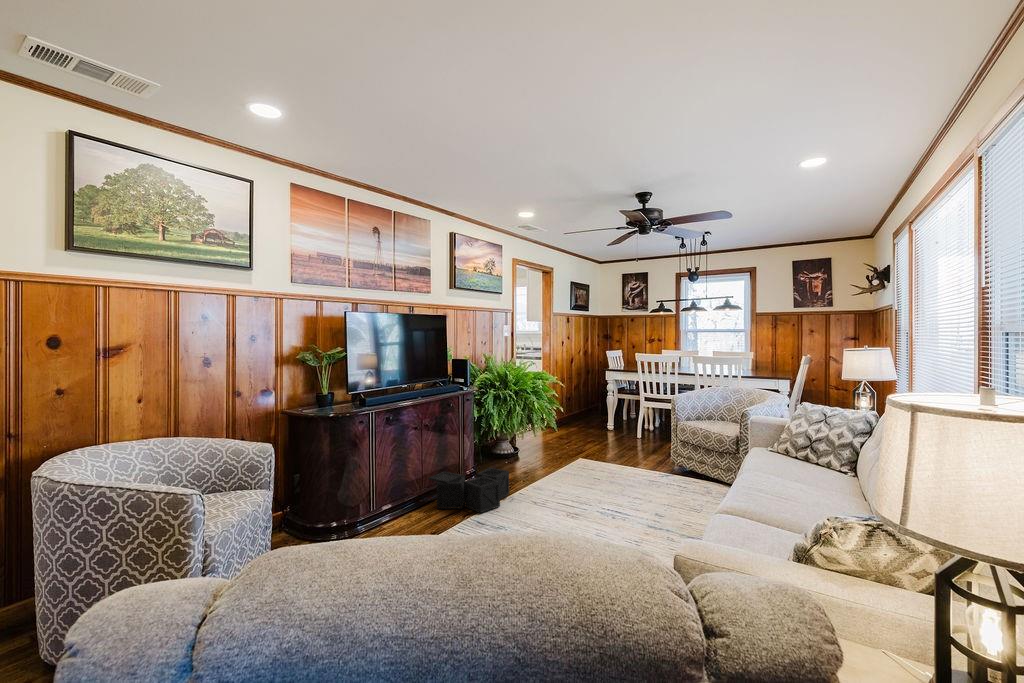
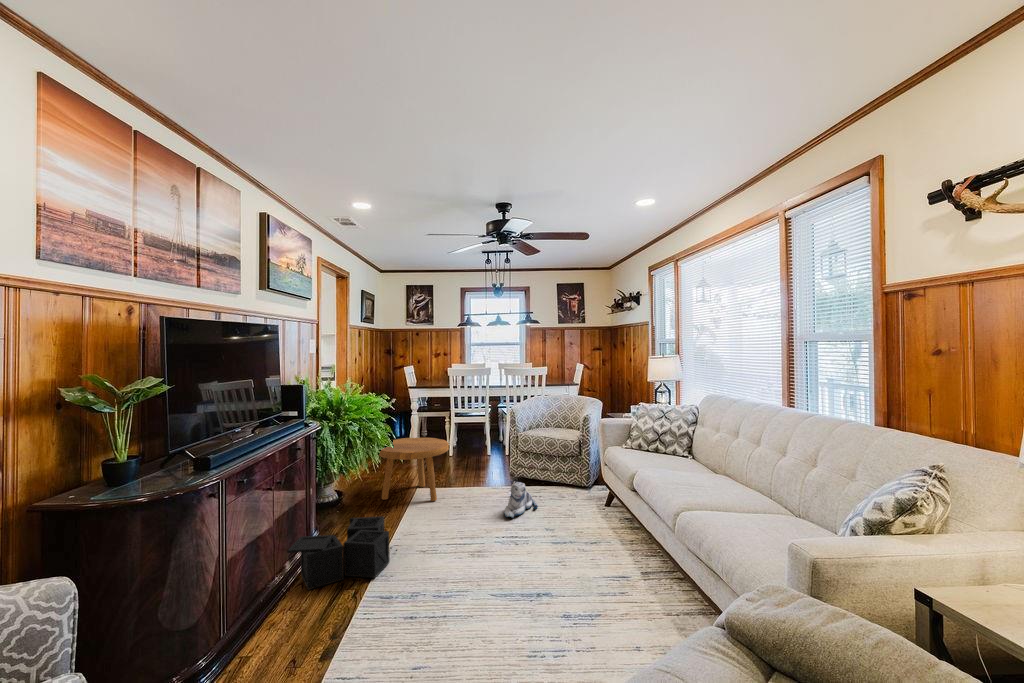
footstool: none [536,414,599,472] -> present [379,438,449,501]
plush toy: none [624,466,668,500] -> present [504,481,538,518]

